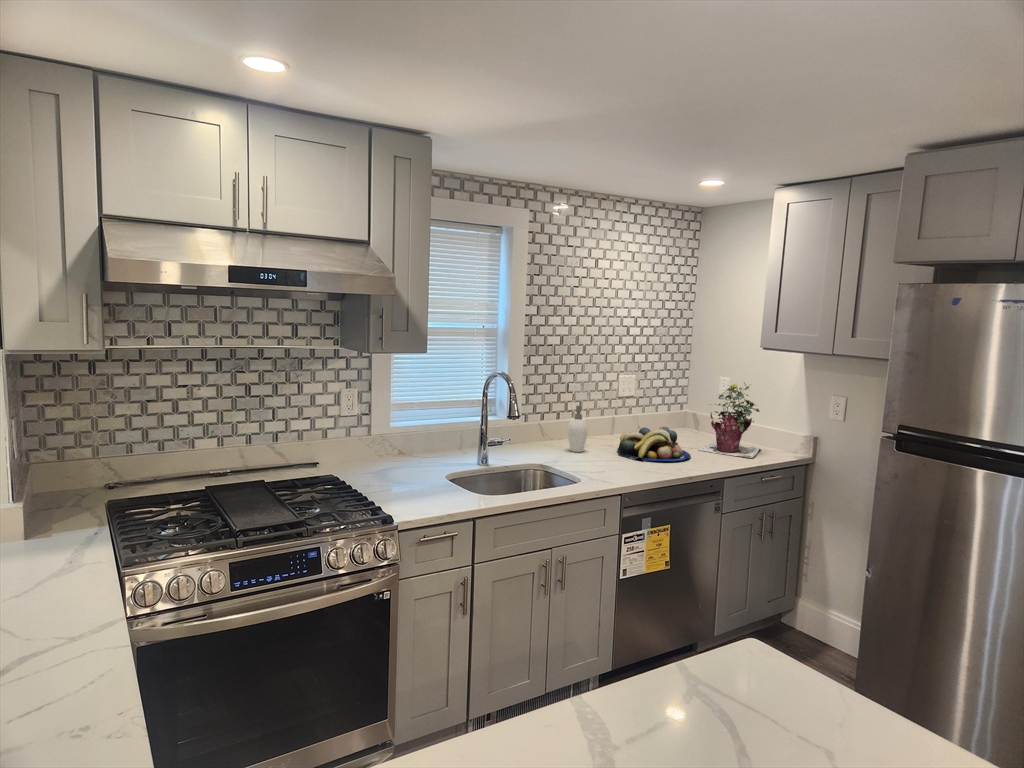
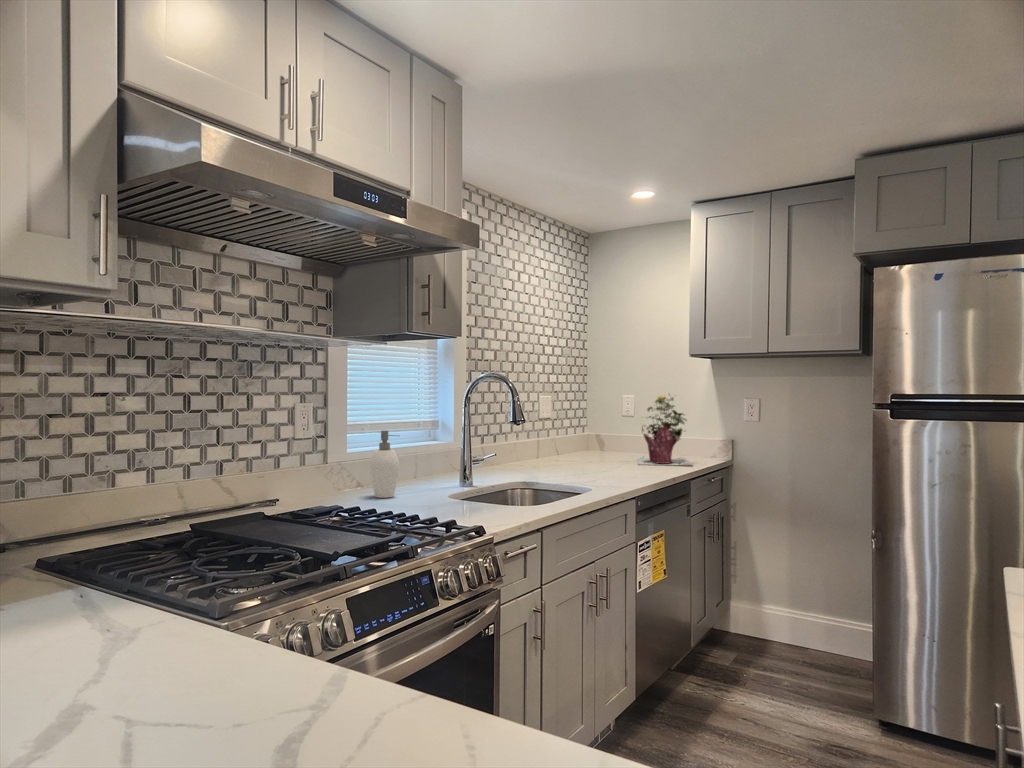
soap dispenser: present [568,405,588,452] -> present [370,431,399,498]
fruit bowl: present [617,427,690,461] -> none [568,441,645,474]

